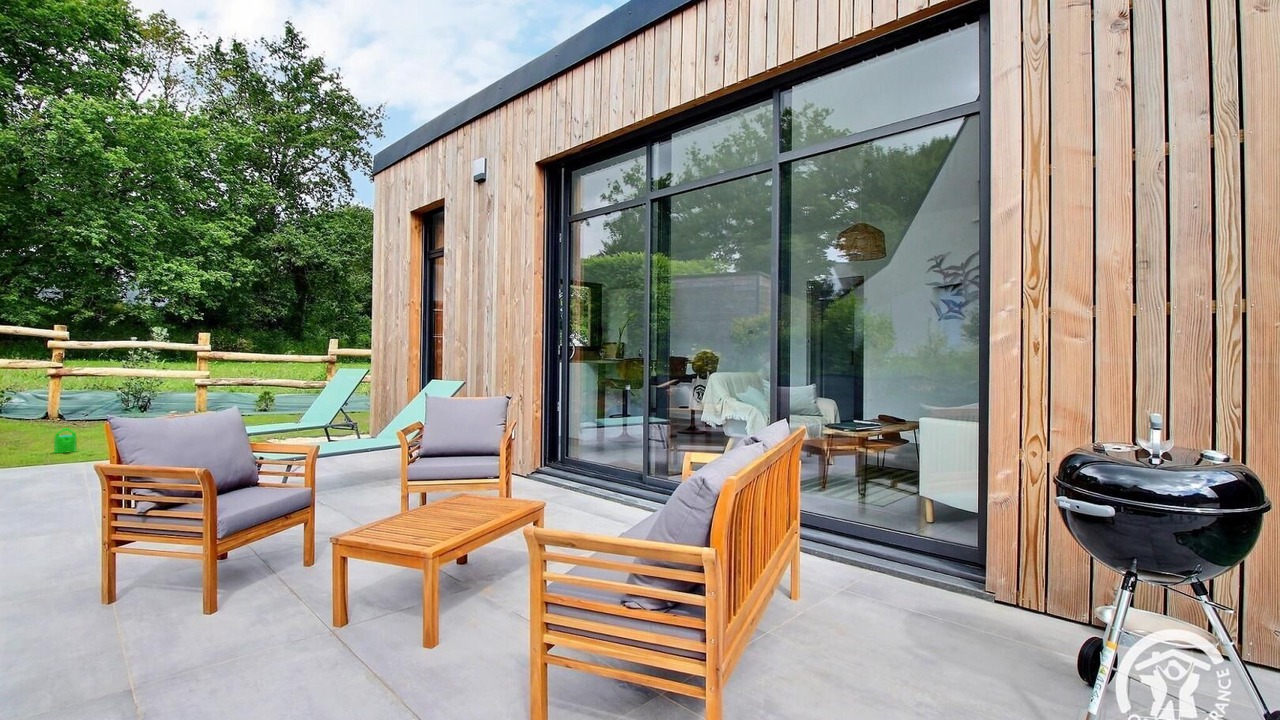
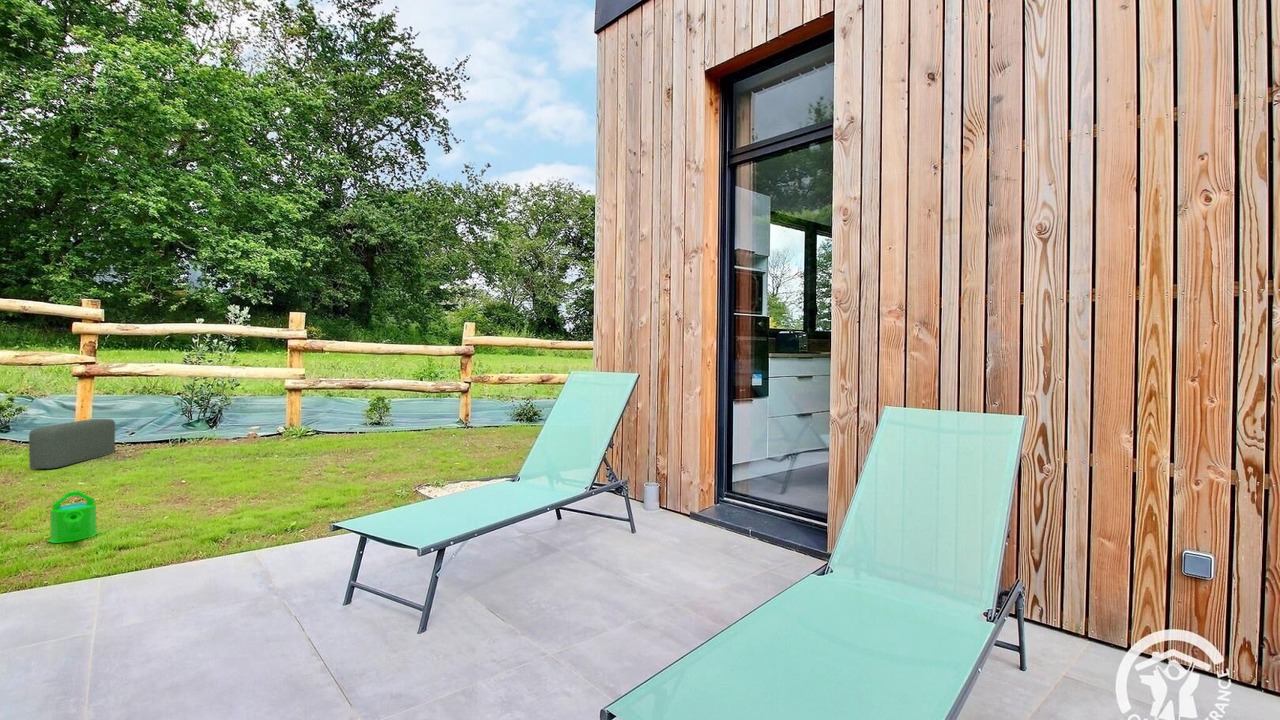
pouf: none [24,403,76,432] -> present [29,419,115,469]

